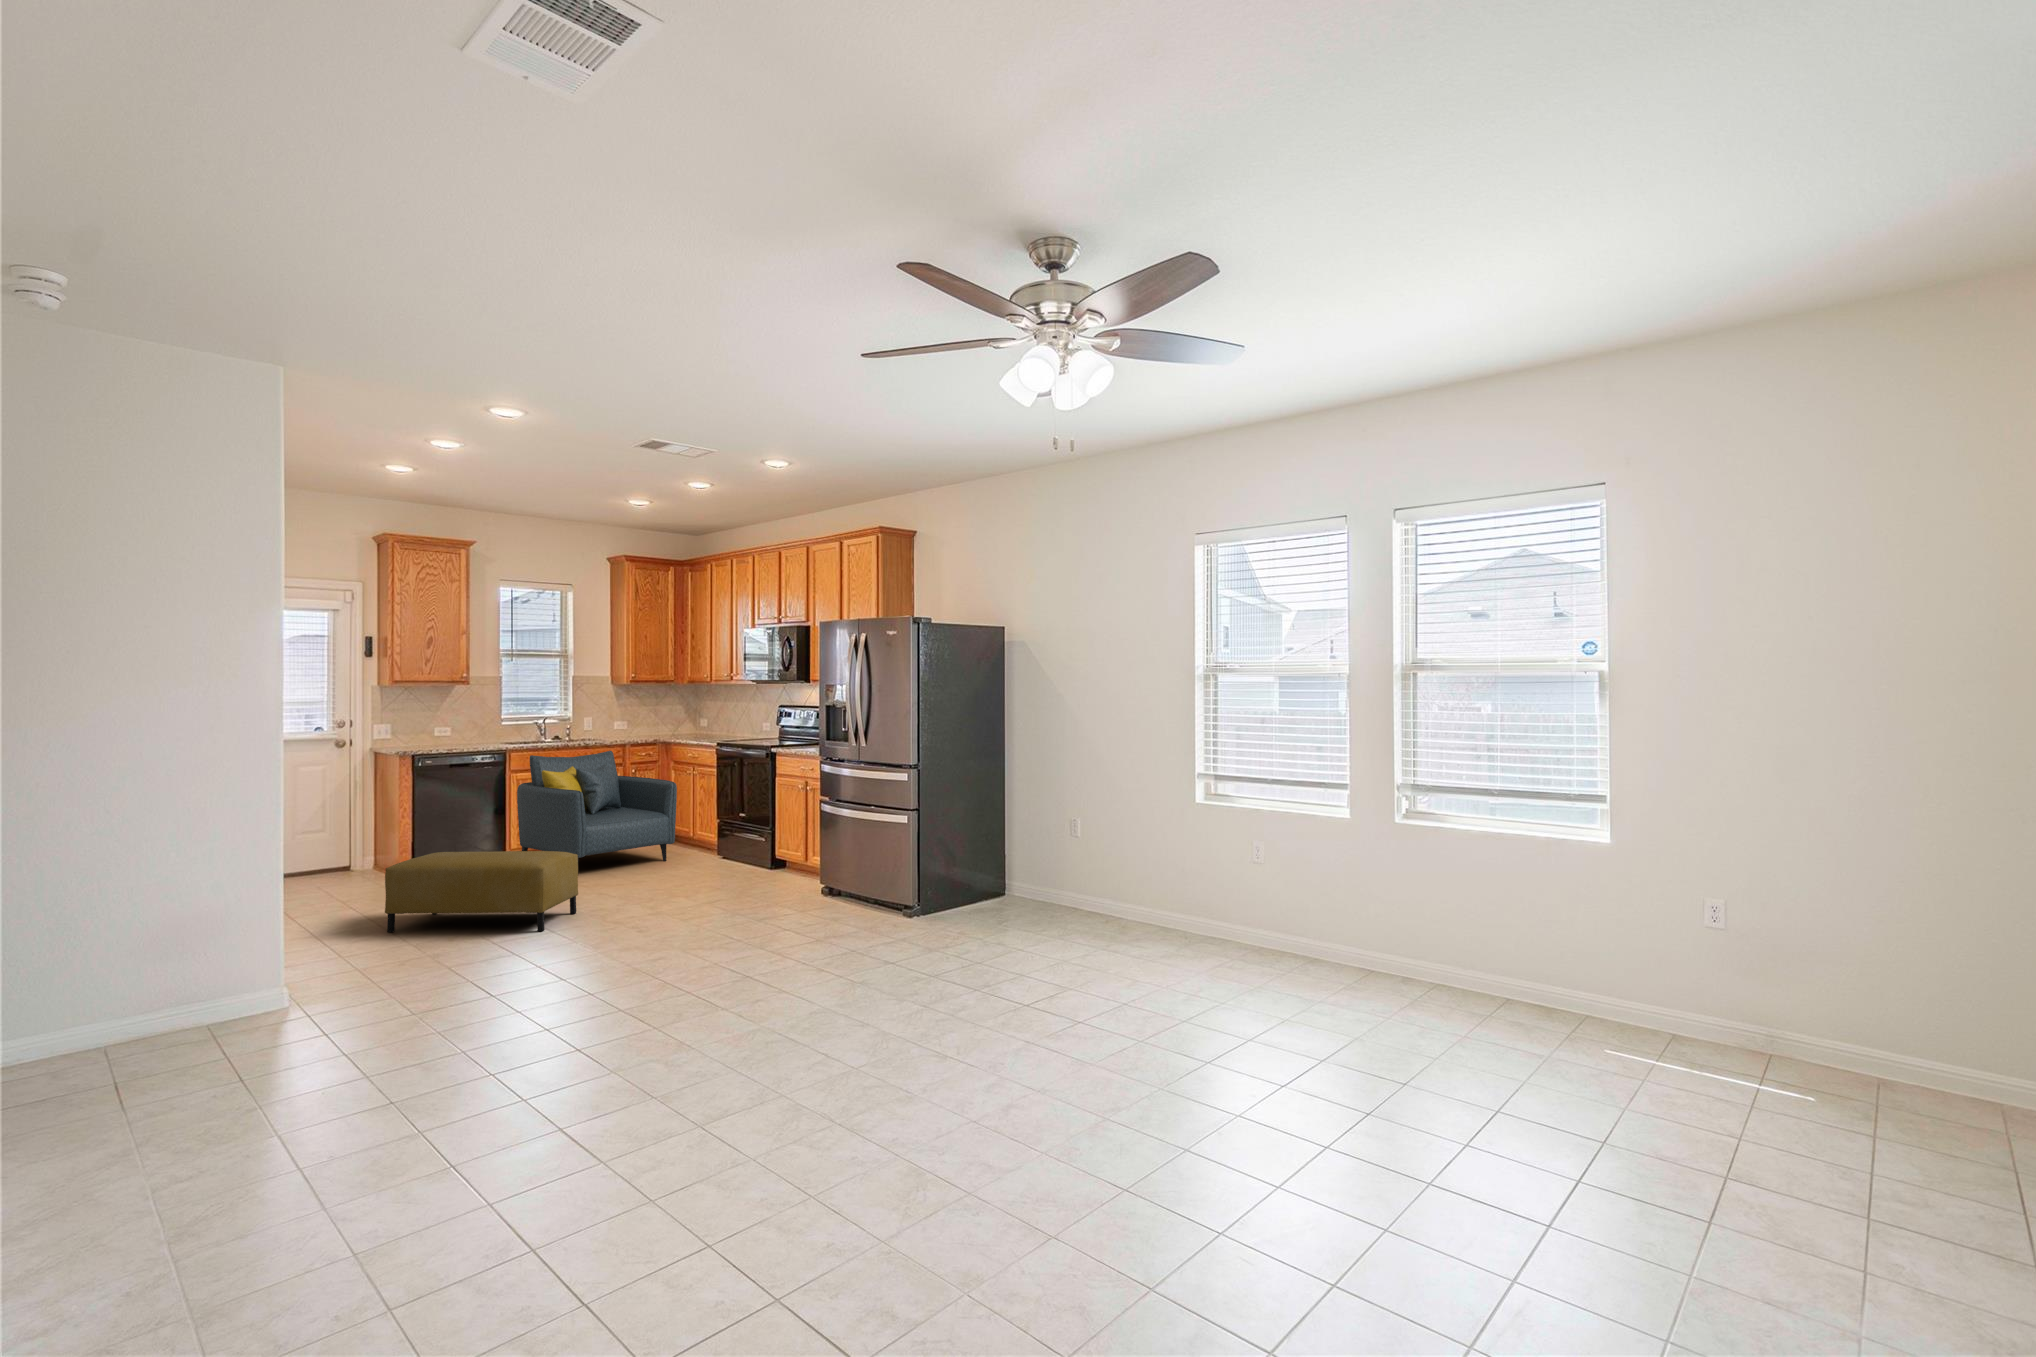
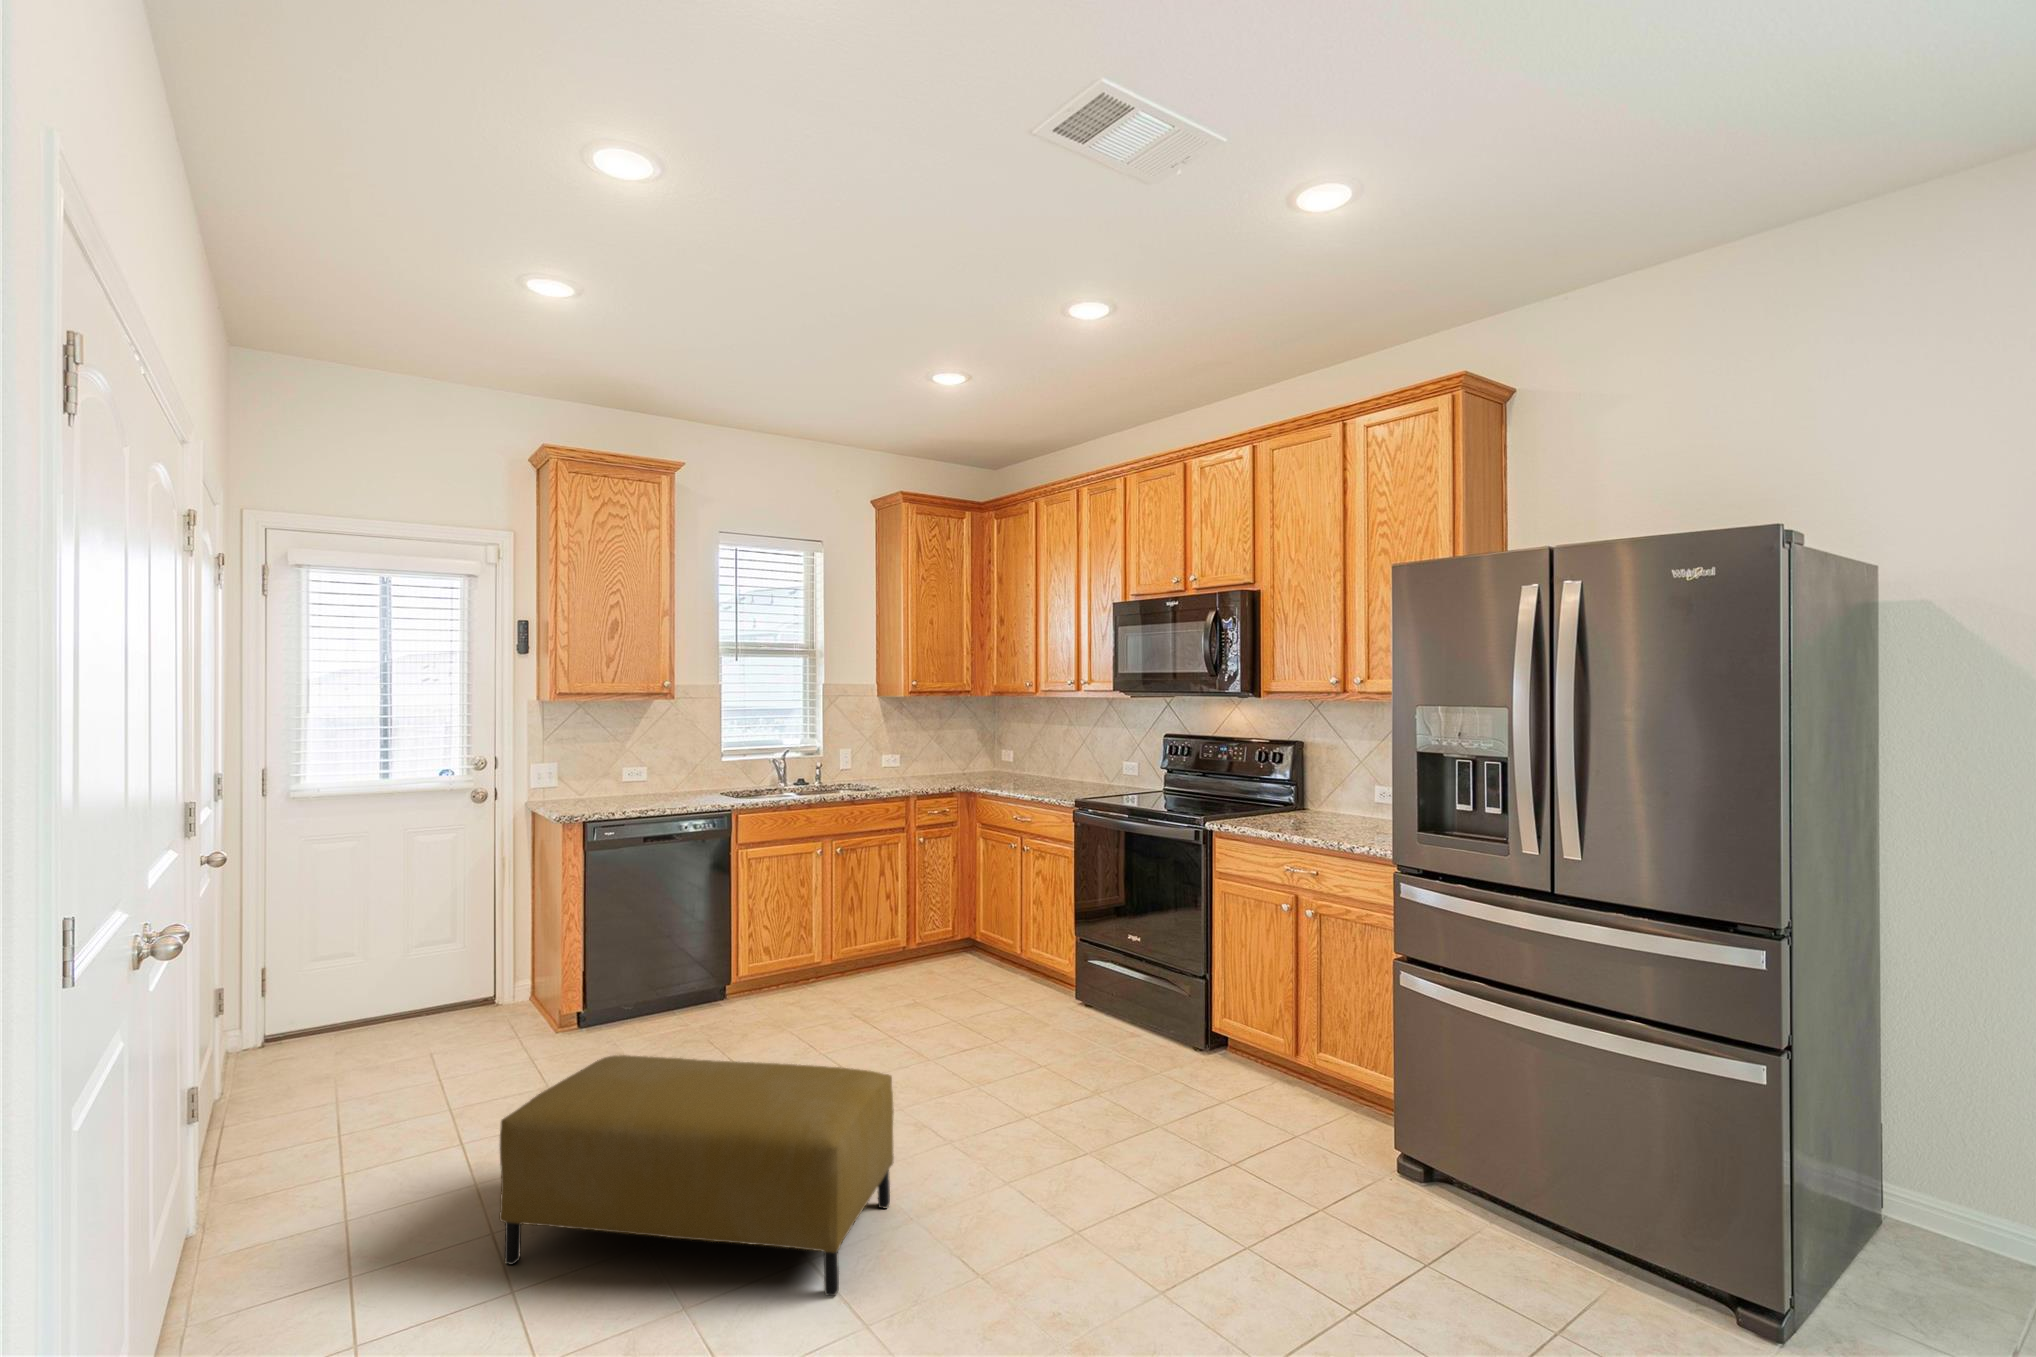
armchair: present [517,751,677,861] -> none [750,808,1011,1049]

